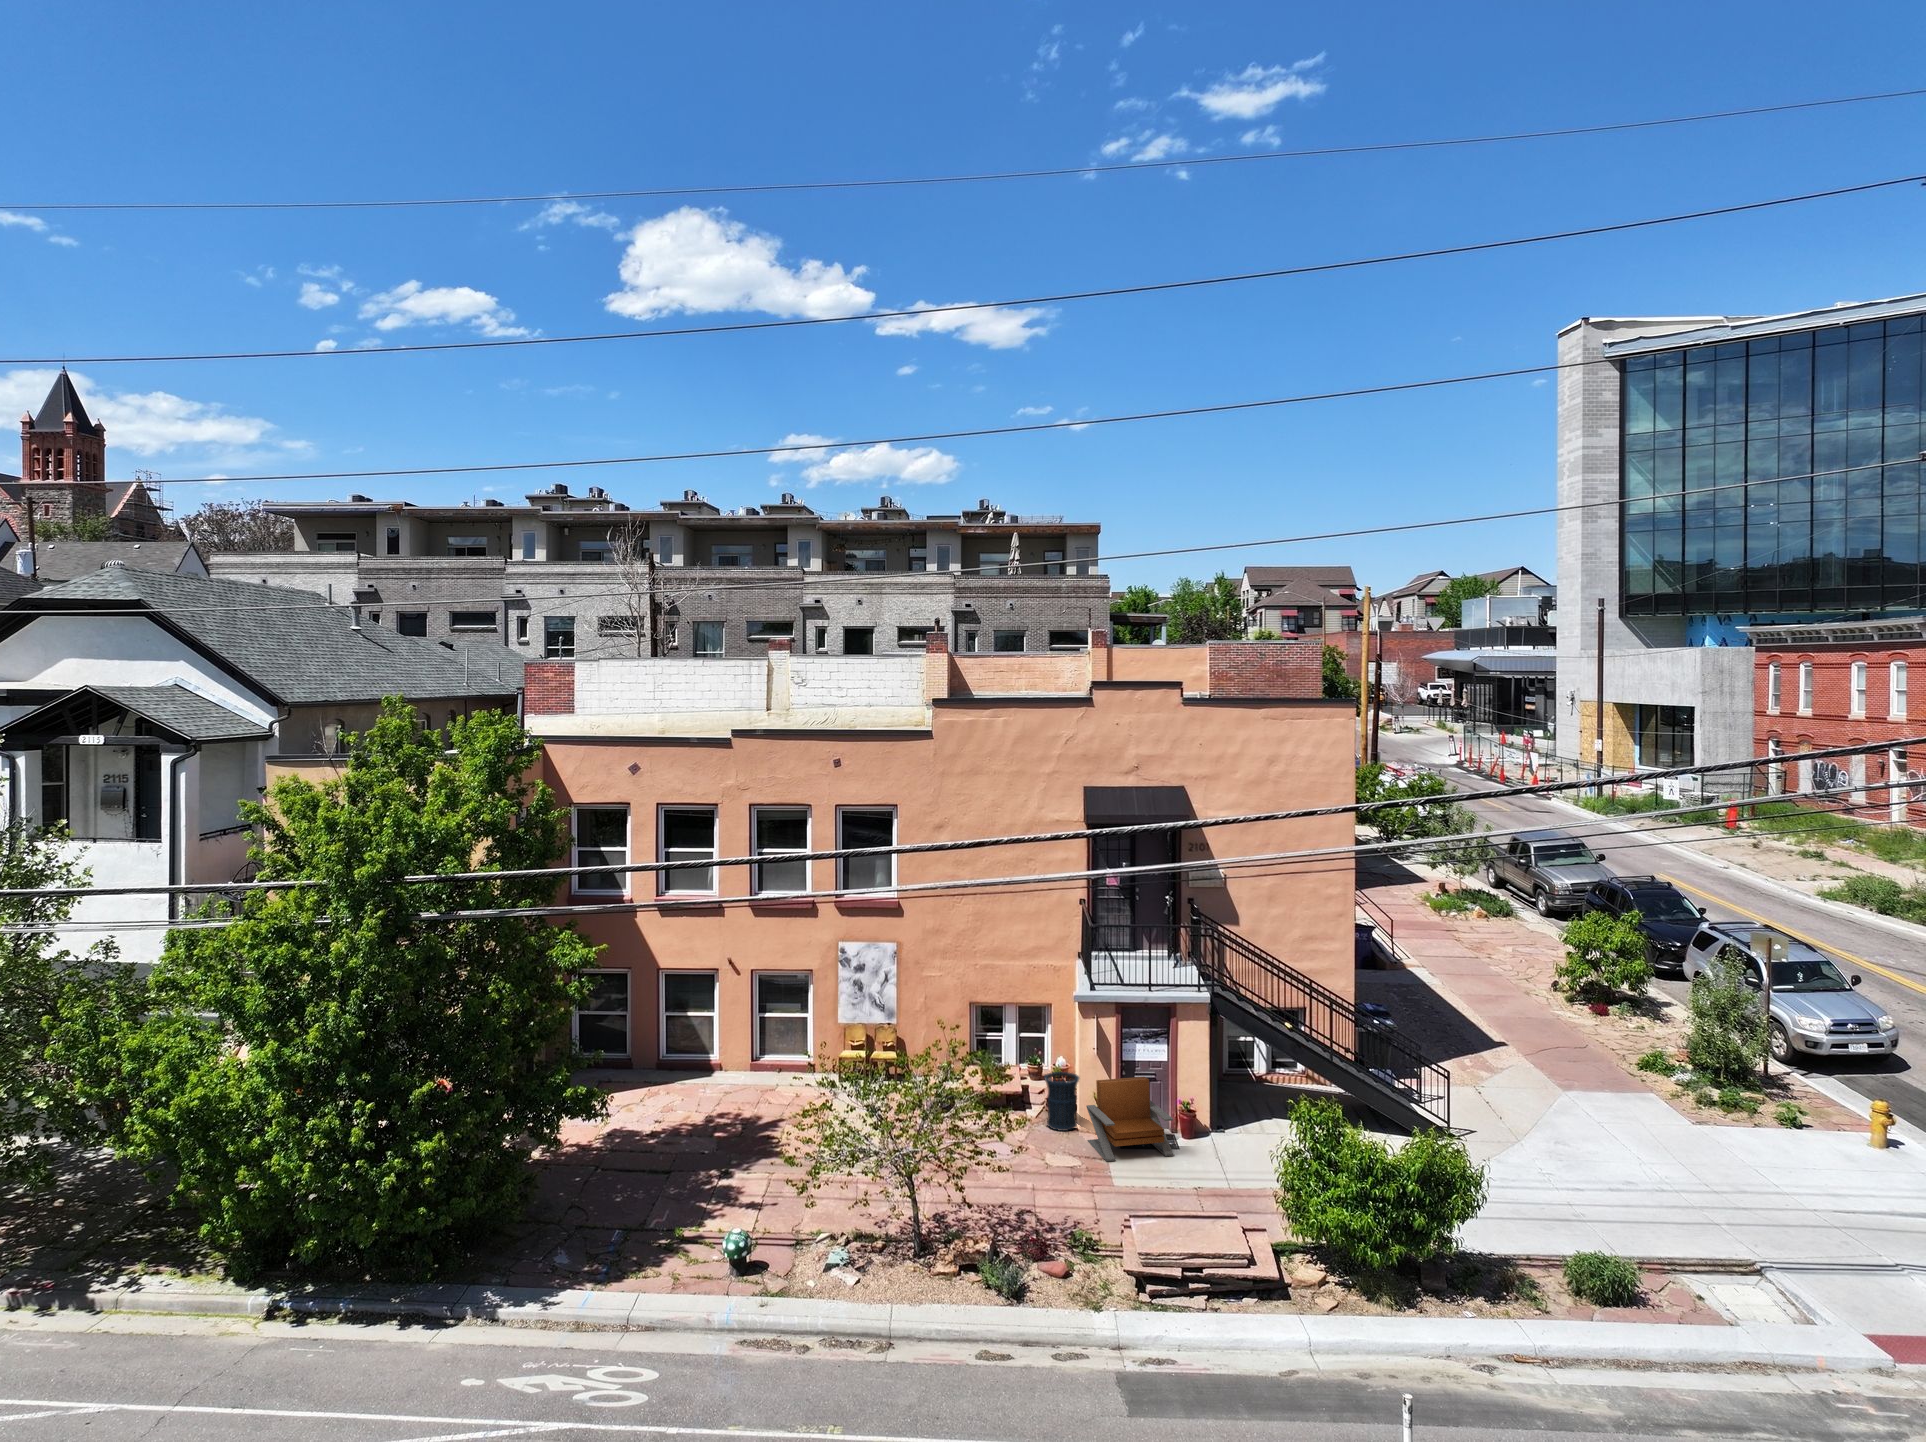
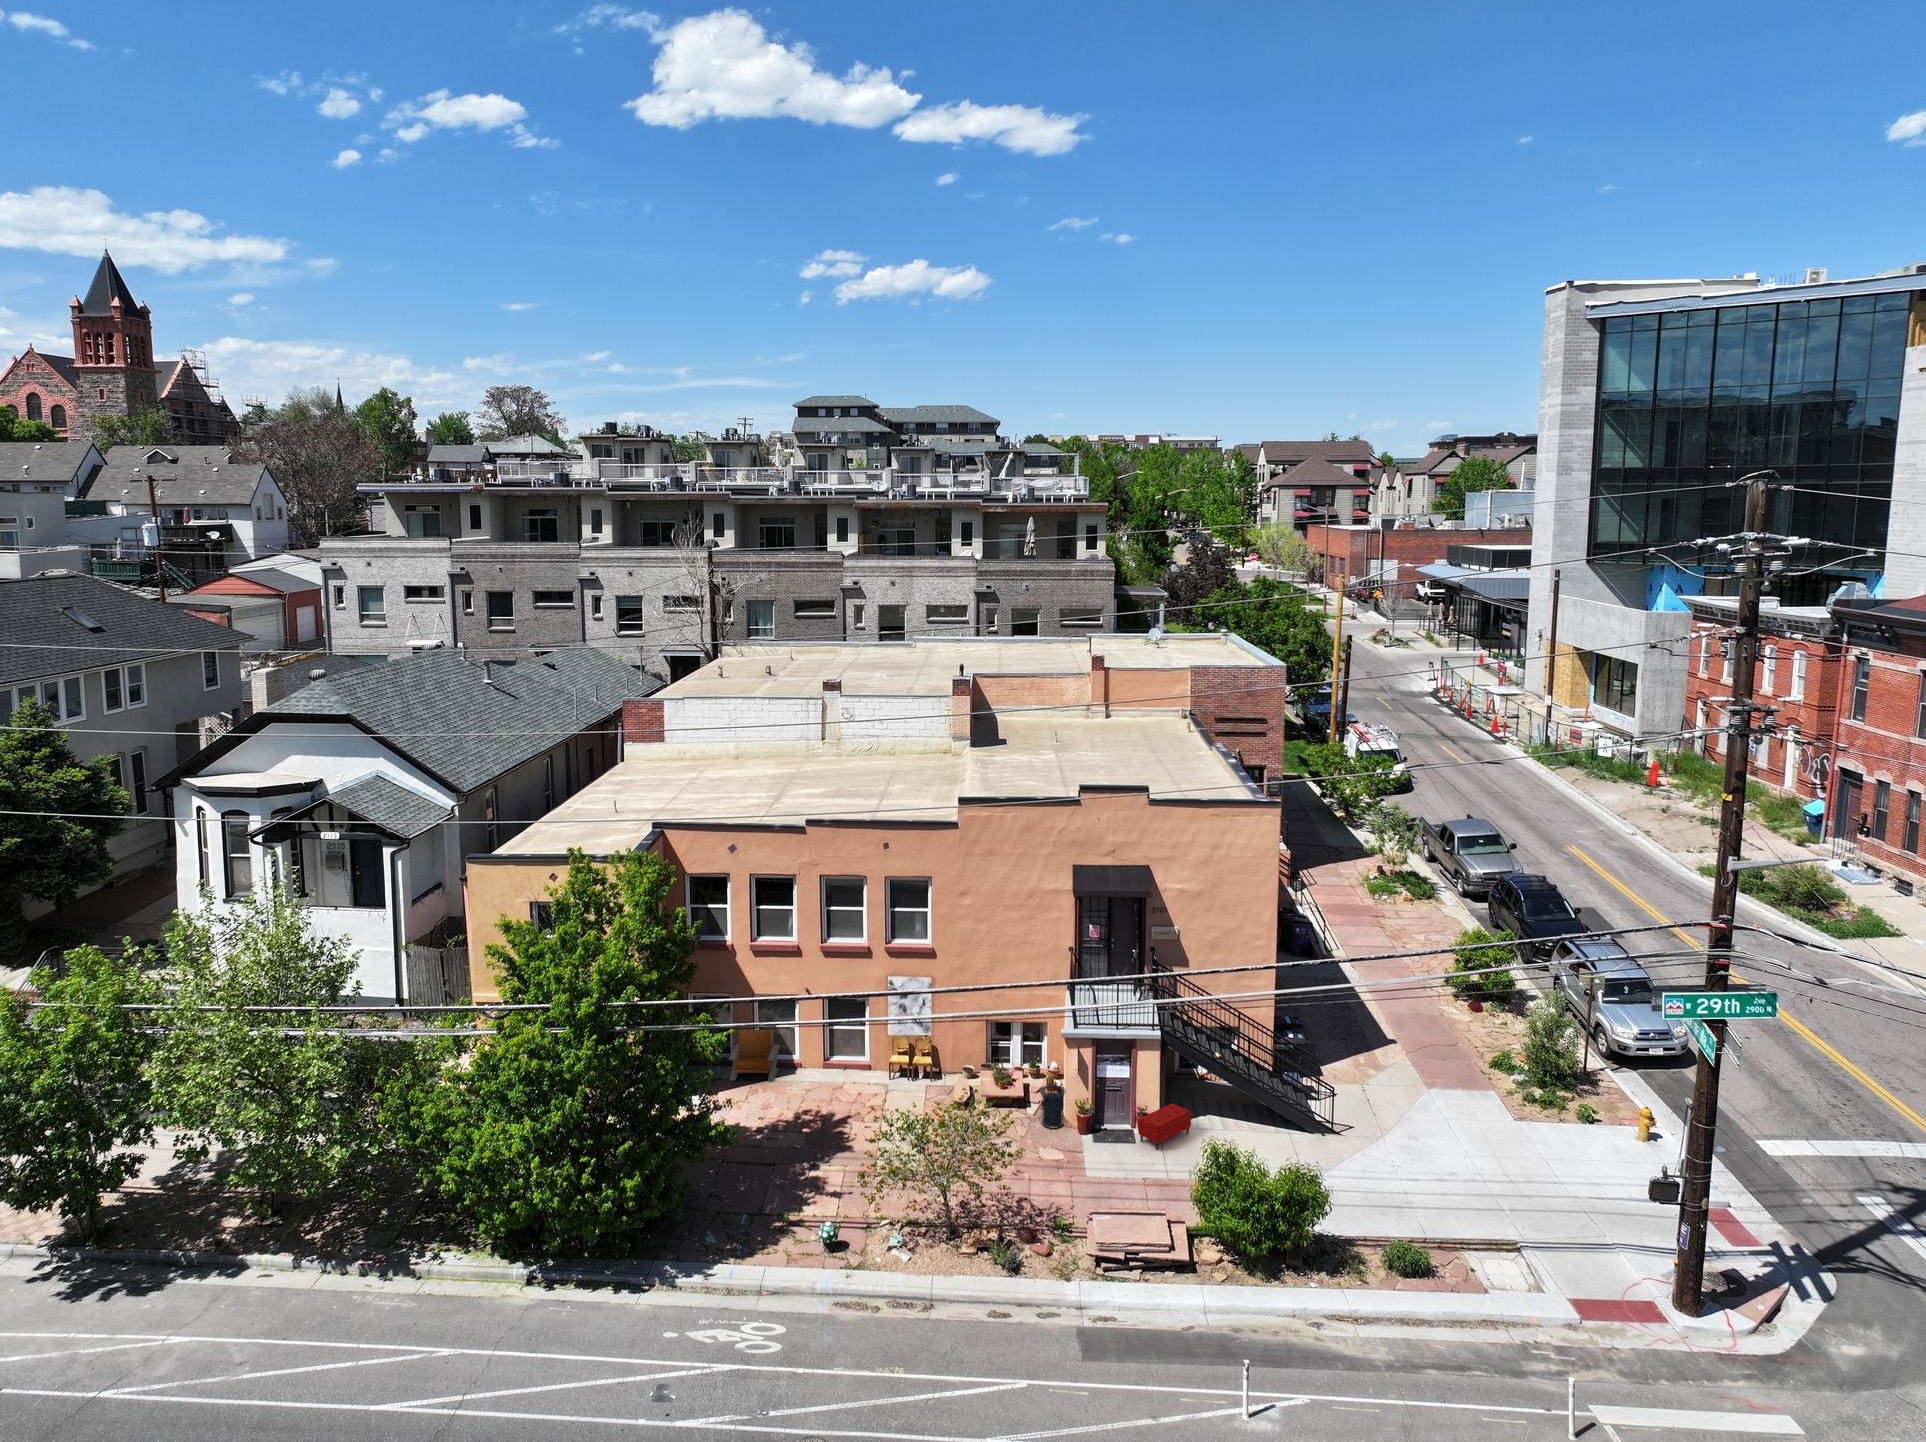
lounge chair: present [1086,1077,1173,1161] -> present [729,1029,779,1081]
bench: none [1183,1096,1255,1153] -> present [1138,1104,1191,1150]

